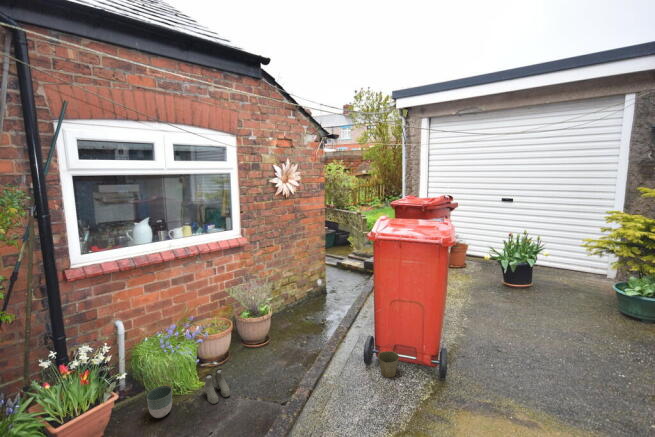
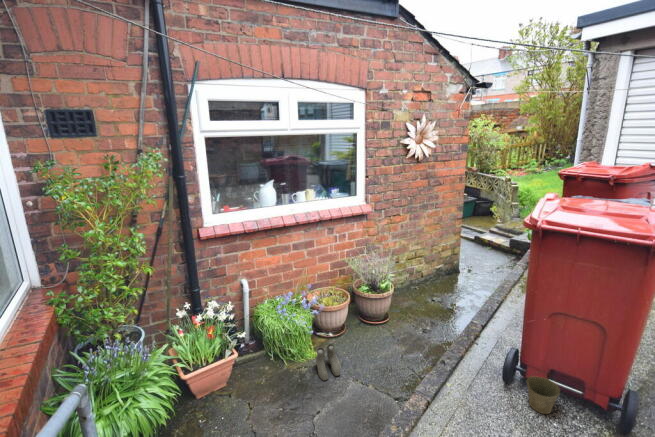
planter: present [147,386,172,418] -> none [262,350,284,381]

